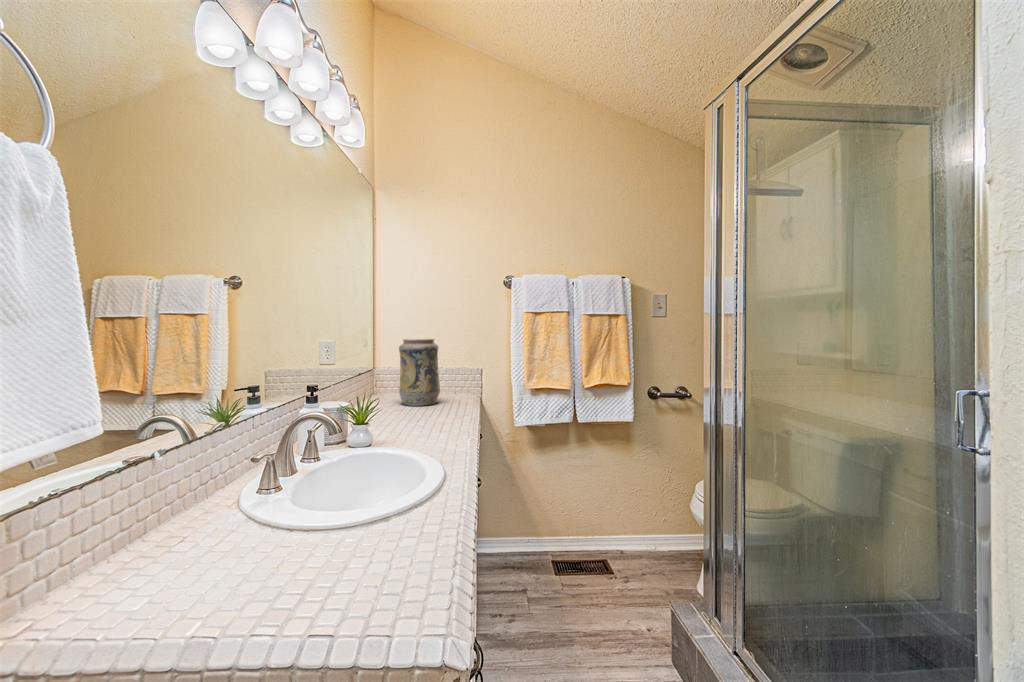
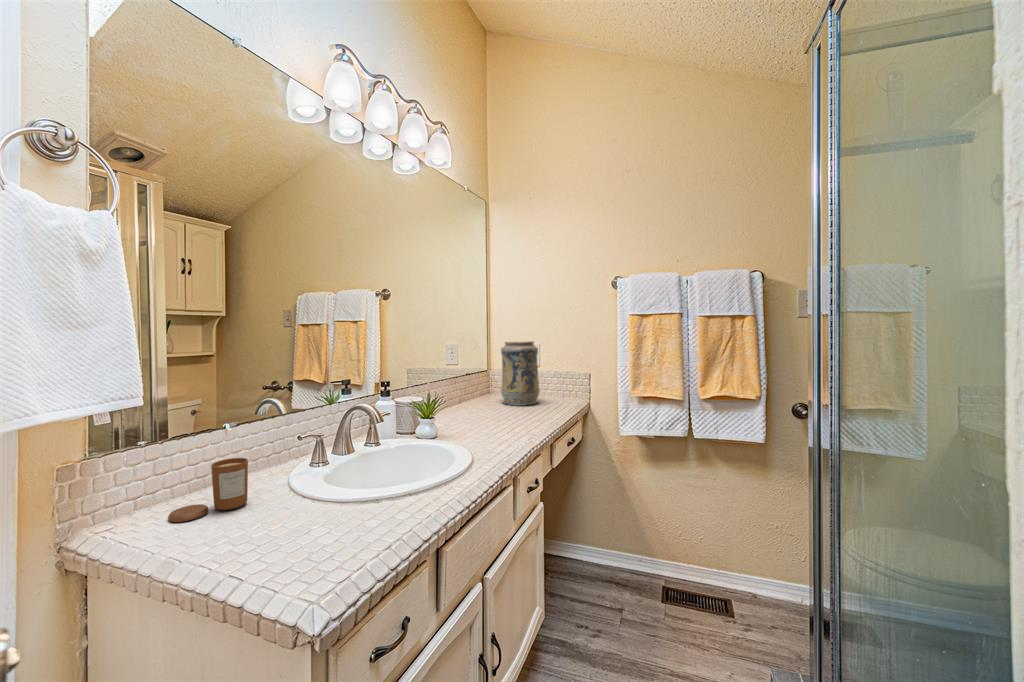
candle: none [102,493,214,599] -> present [168,458,248,522]

